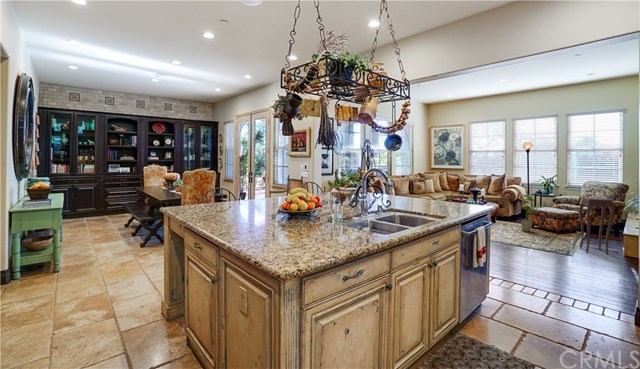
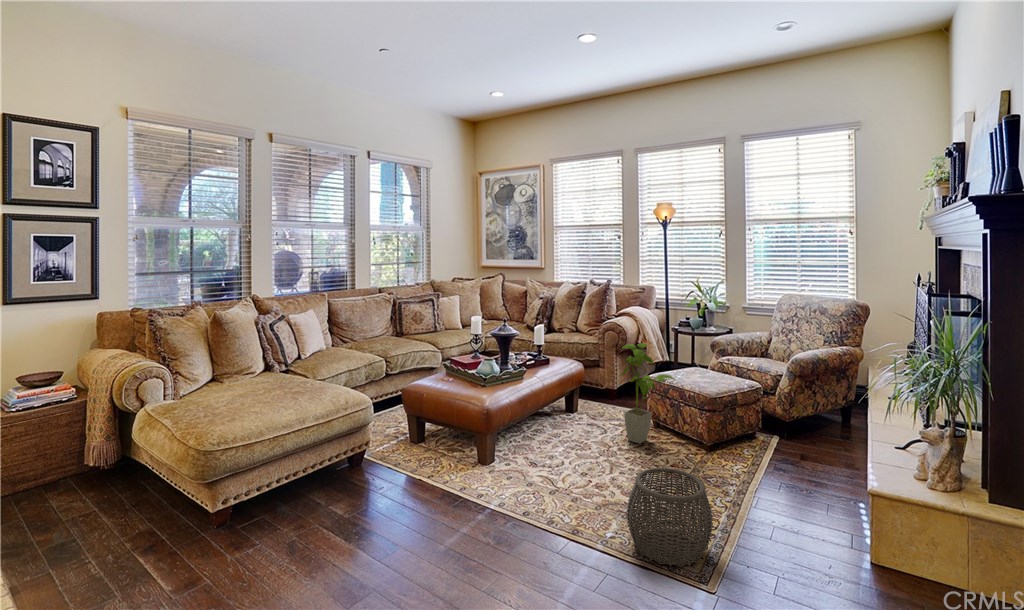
side table: present [579,197,615,254] -> none [756,370,864,570]
woven basket: none [535,226,565,251] -> present [626,468,713,567]

